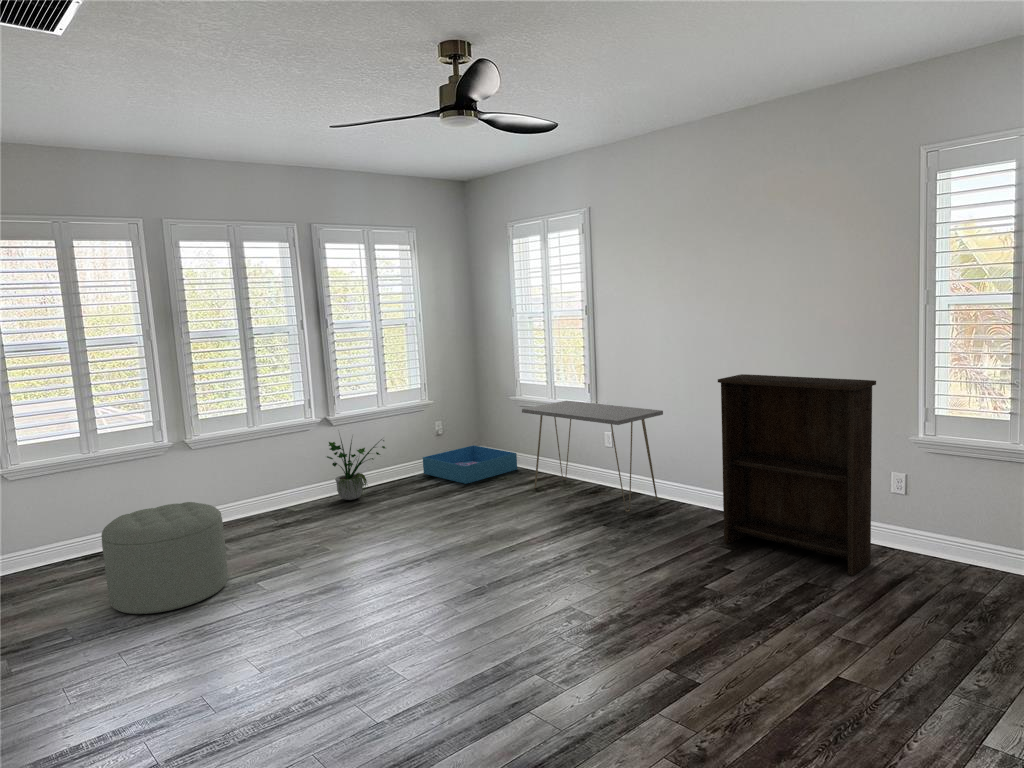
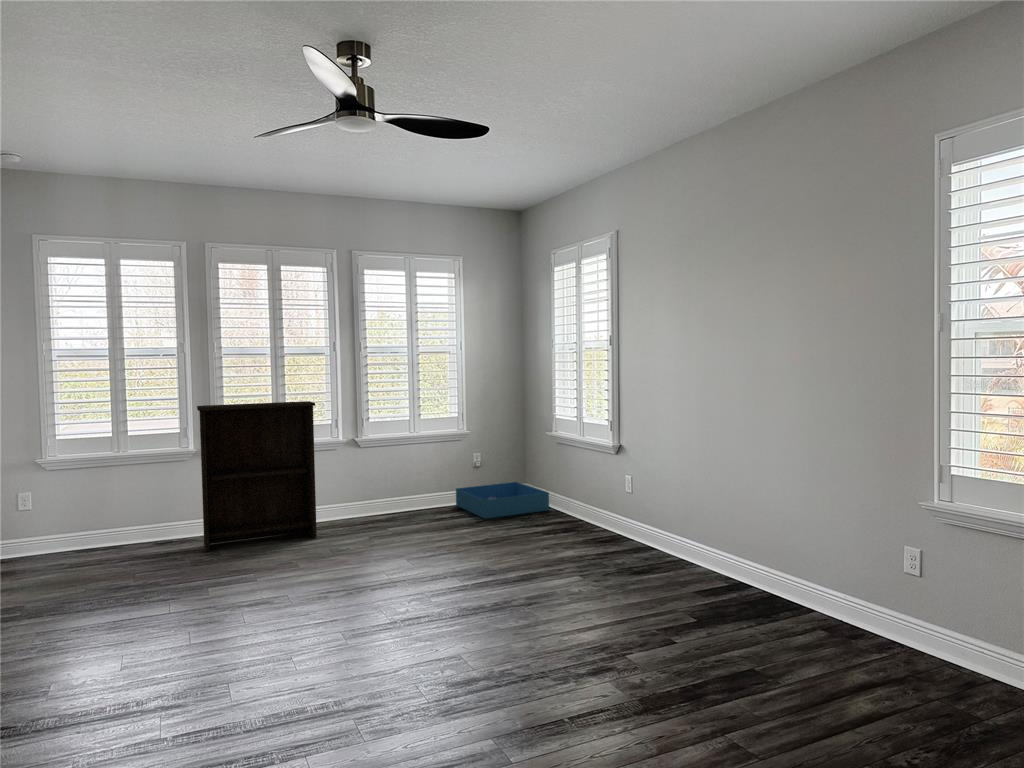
bookshelf: present [718,374,876,575] -> present [197,401,317,551]
console table: present [522,401,663,512] -> none [535,439,674,564]
potted plant: present [327,439,385,500] -> none [340,447,411,522]
ottoman: present [101,502,228,615] -> none [74,502,192,601]

